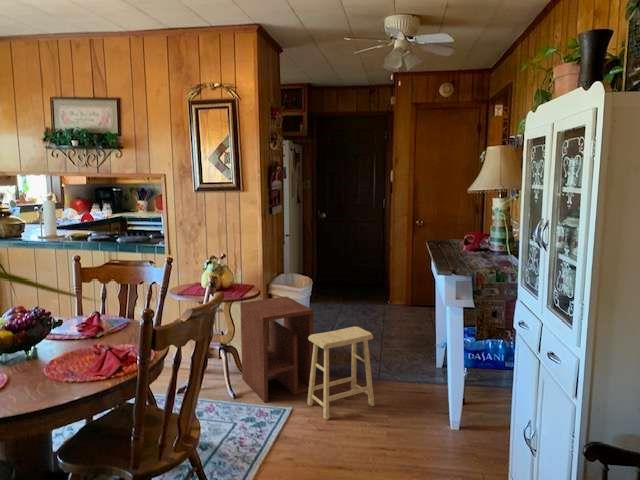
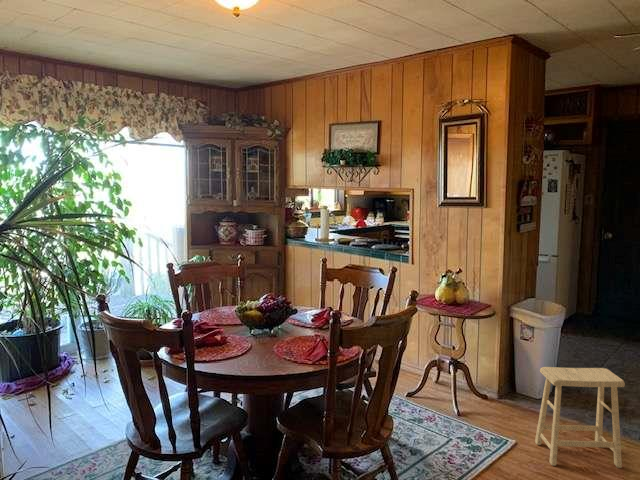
side table: present [240,296,313,402] -> none [471,320,552,429]

